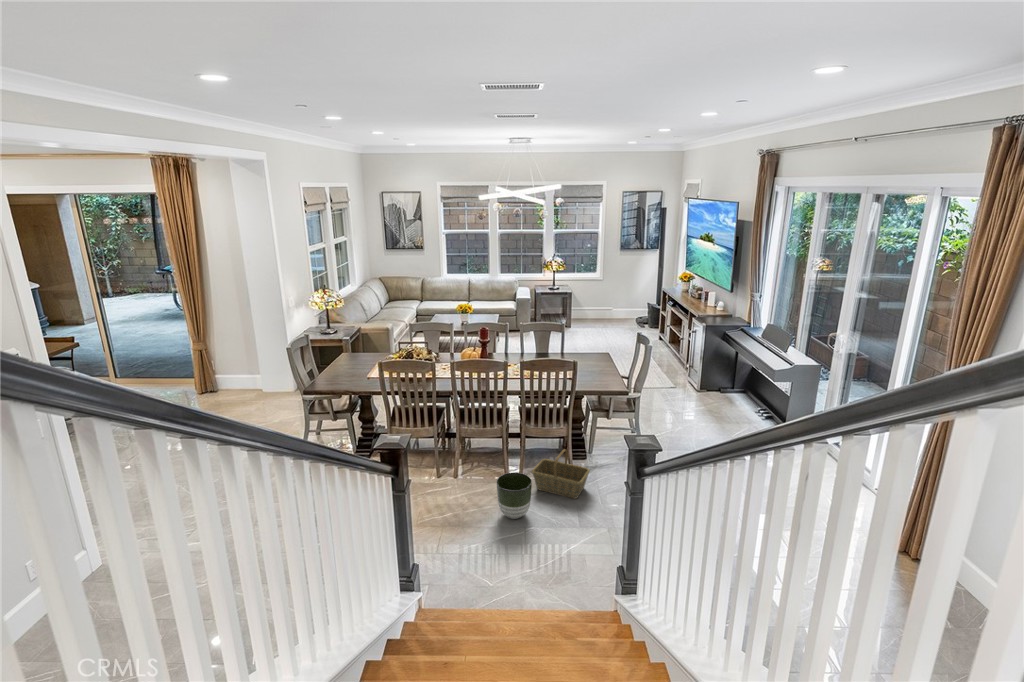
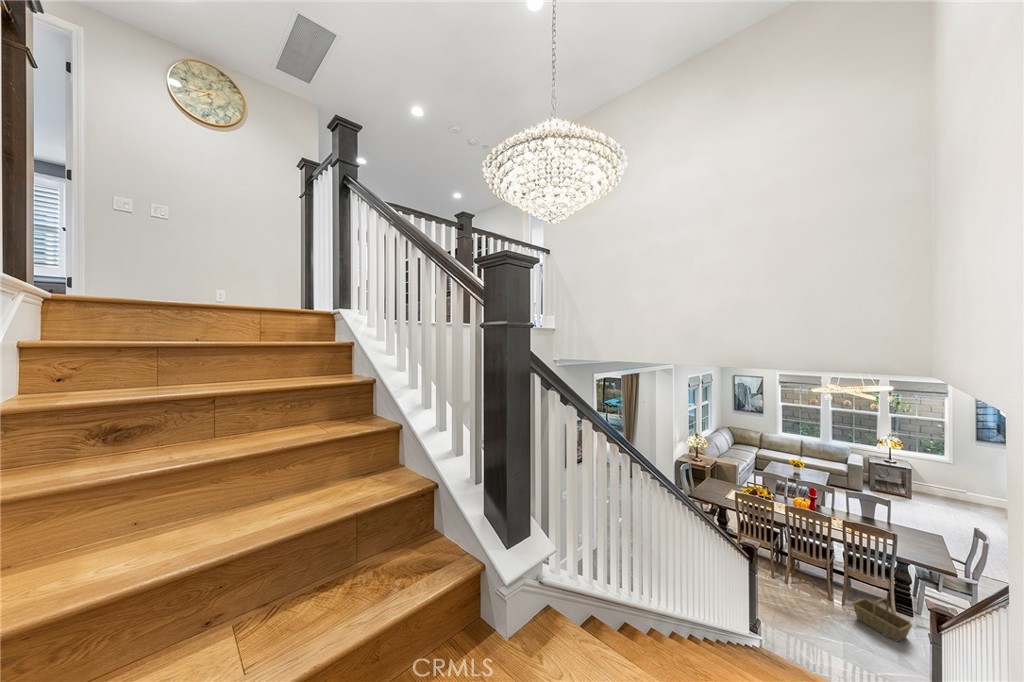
planter: present [497,473,532,519] -> none [819,594,850,631]

